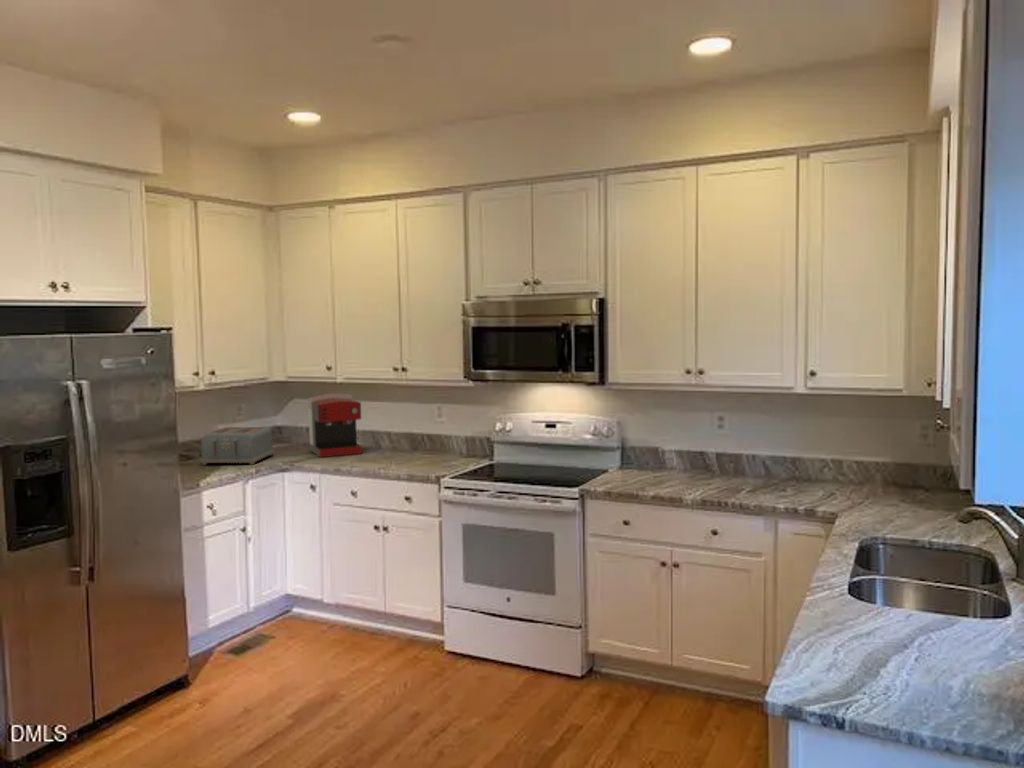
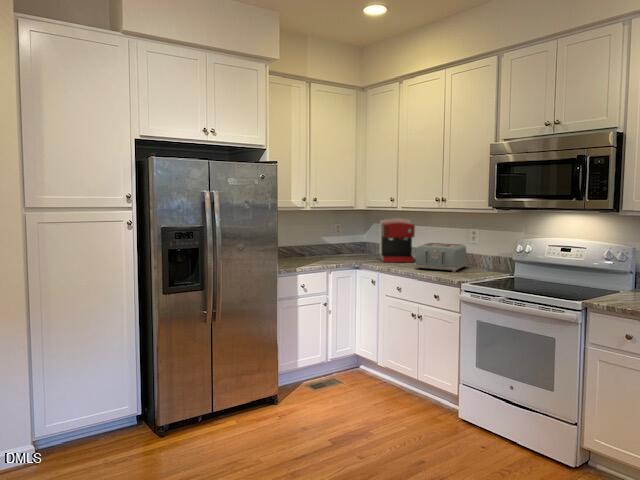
toaster: present [201,427,274,465] -> present [415,243,467,272]

